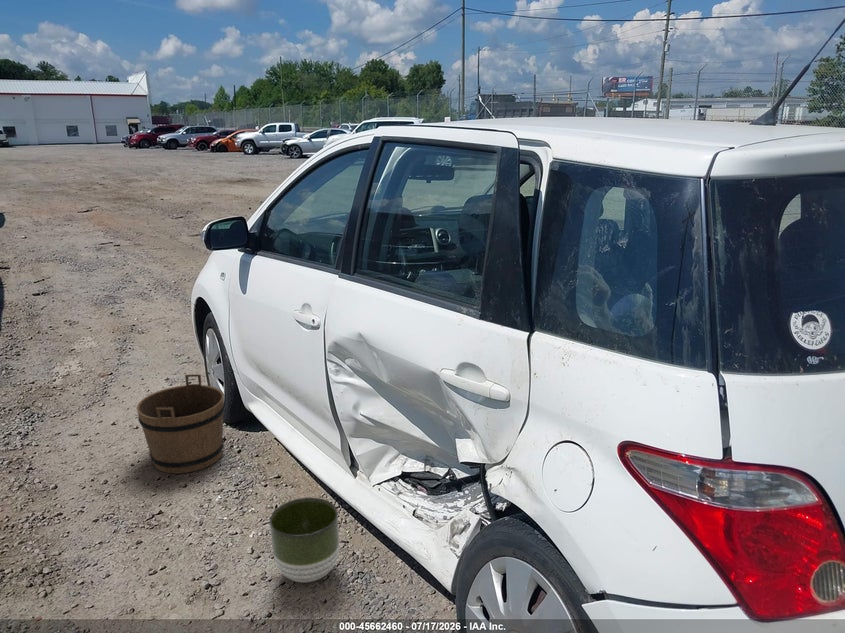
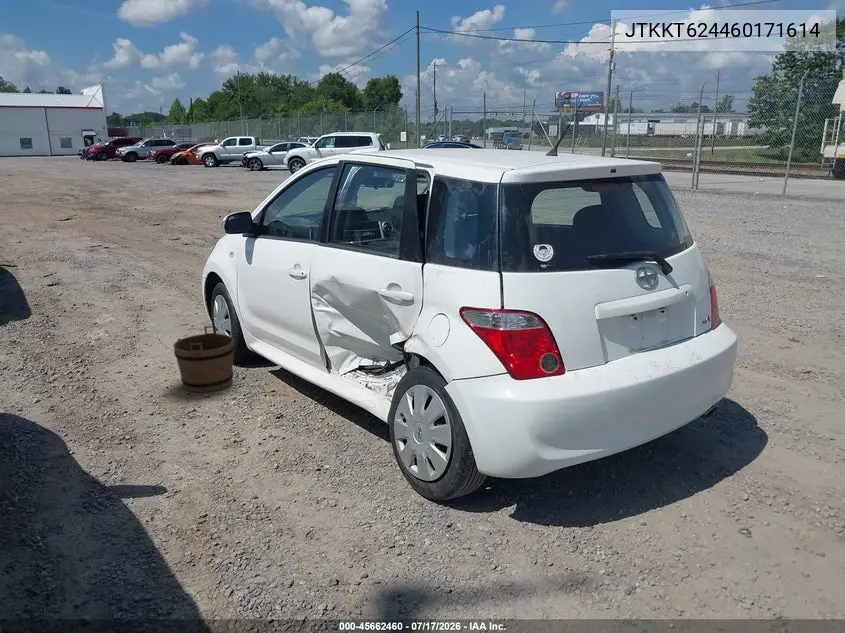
planter: present [270,497,339,583] -> none [276,388,320,438]

